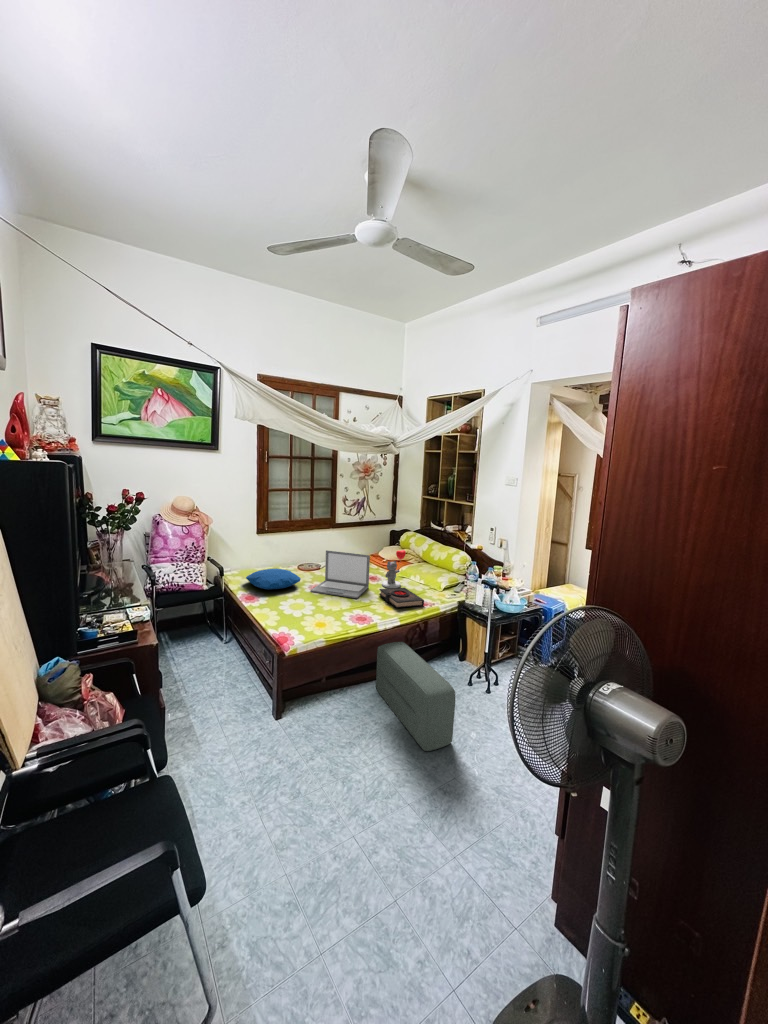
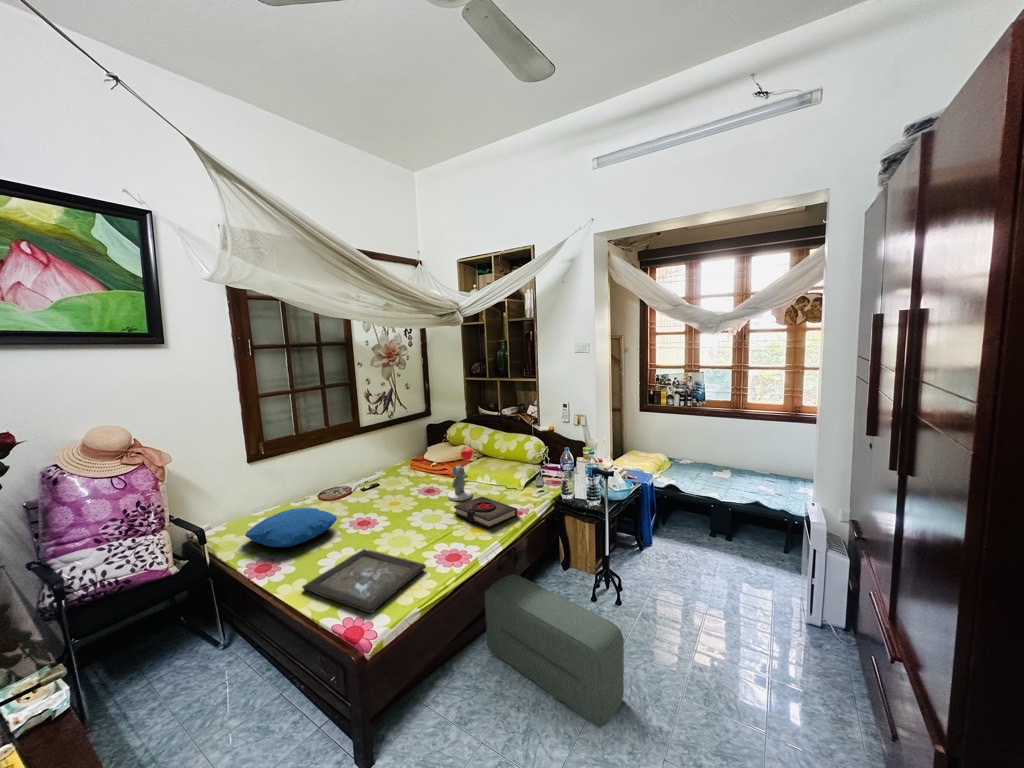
laptop: present [311,550,370,598] -> none [357,464,434,532]
tray: none [265,601,340,633] -> present [303,549,426,613]

